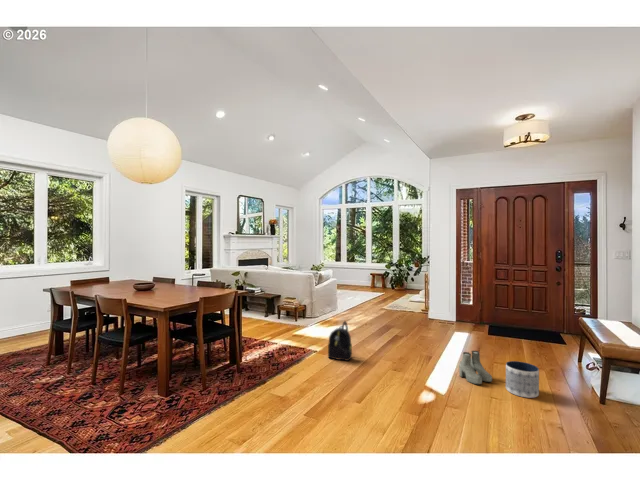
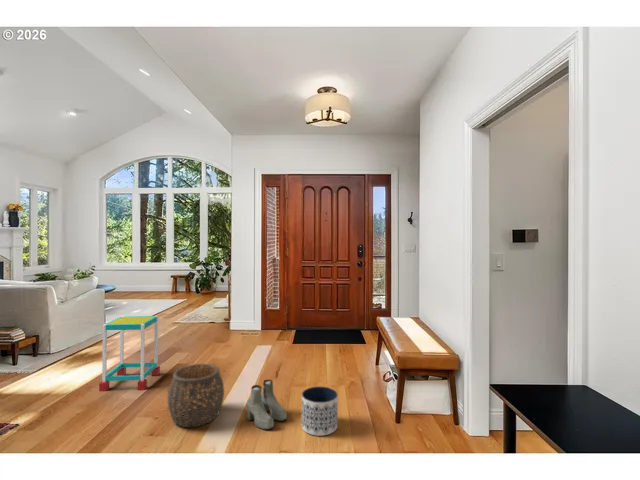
side table: none [351,296,386,347] -> present [99,316,160,391]
backpack: present [328,322,352,361] -> none [35,366,85,435]
woven basket: none [402,332,441,373] -> present [167,364,224,427]

